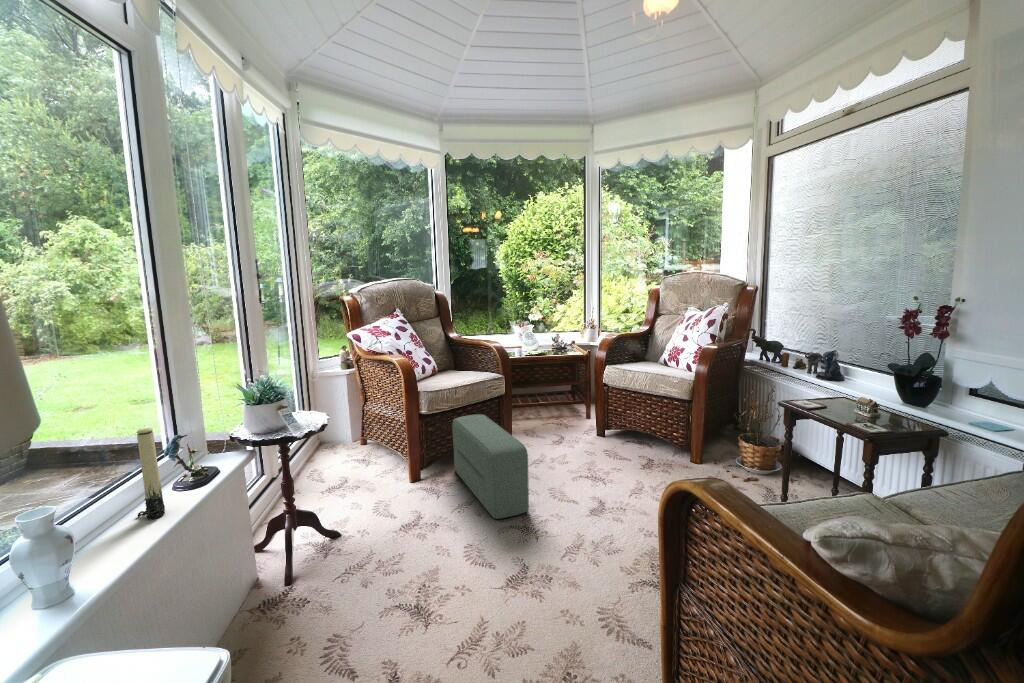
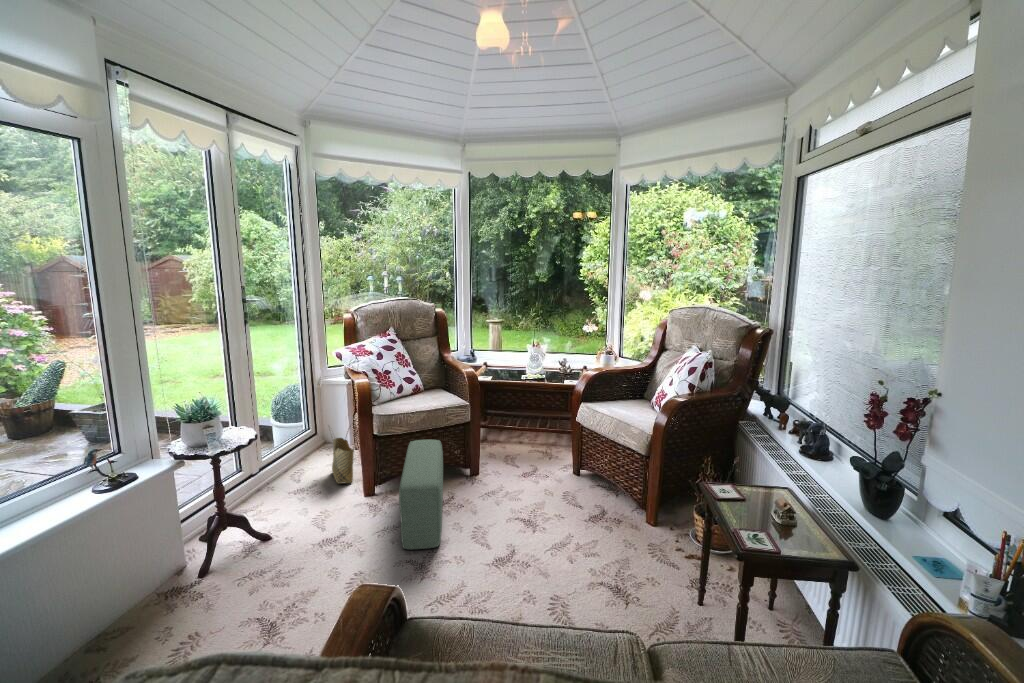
woven basket: none [353,410,386,476] -> present [332,438,354,484]
candle: present [137,428,165,519] -> none [40,446,66,516]

